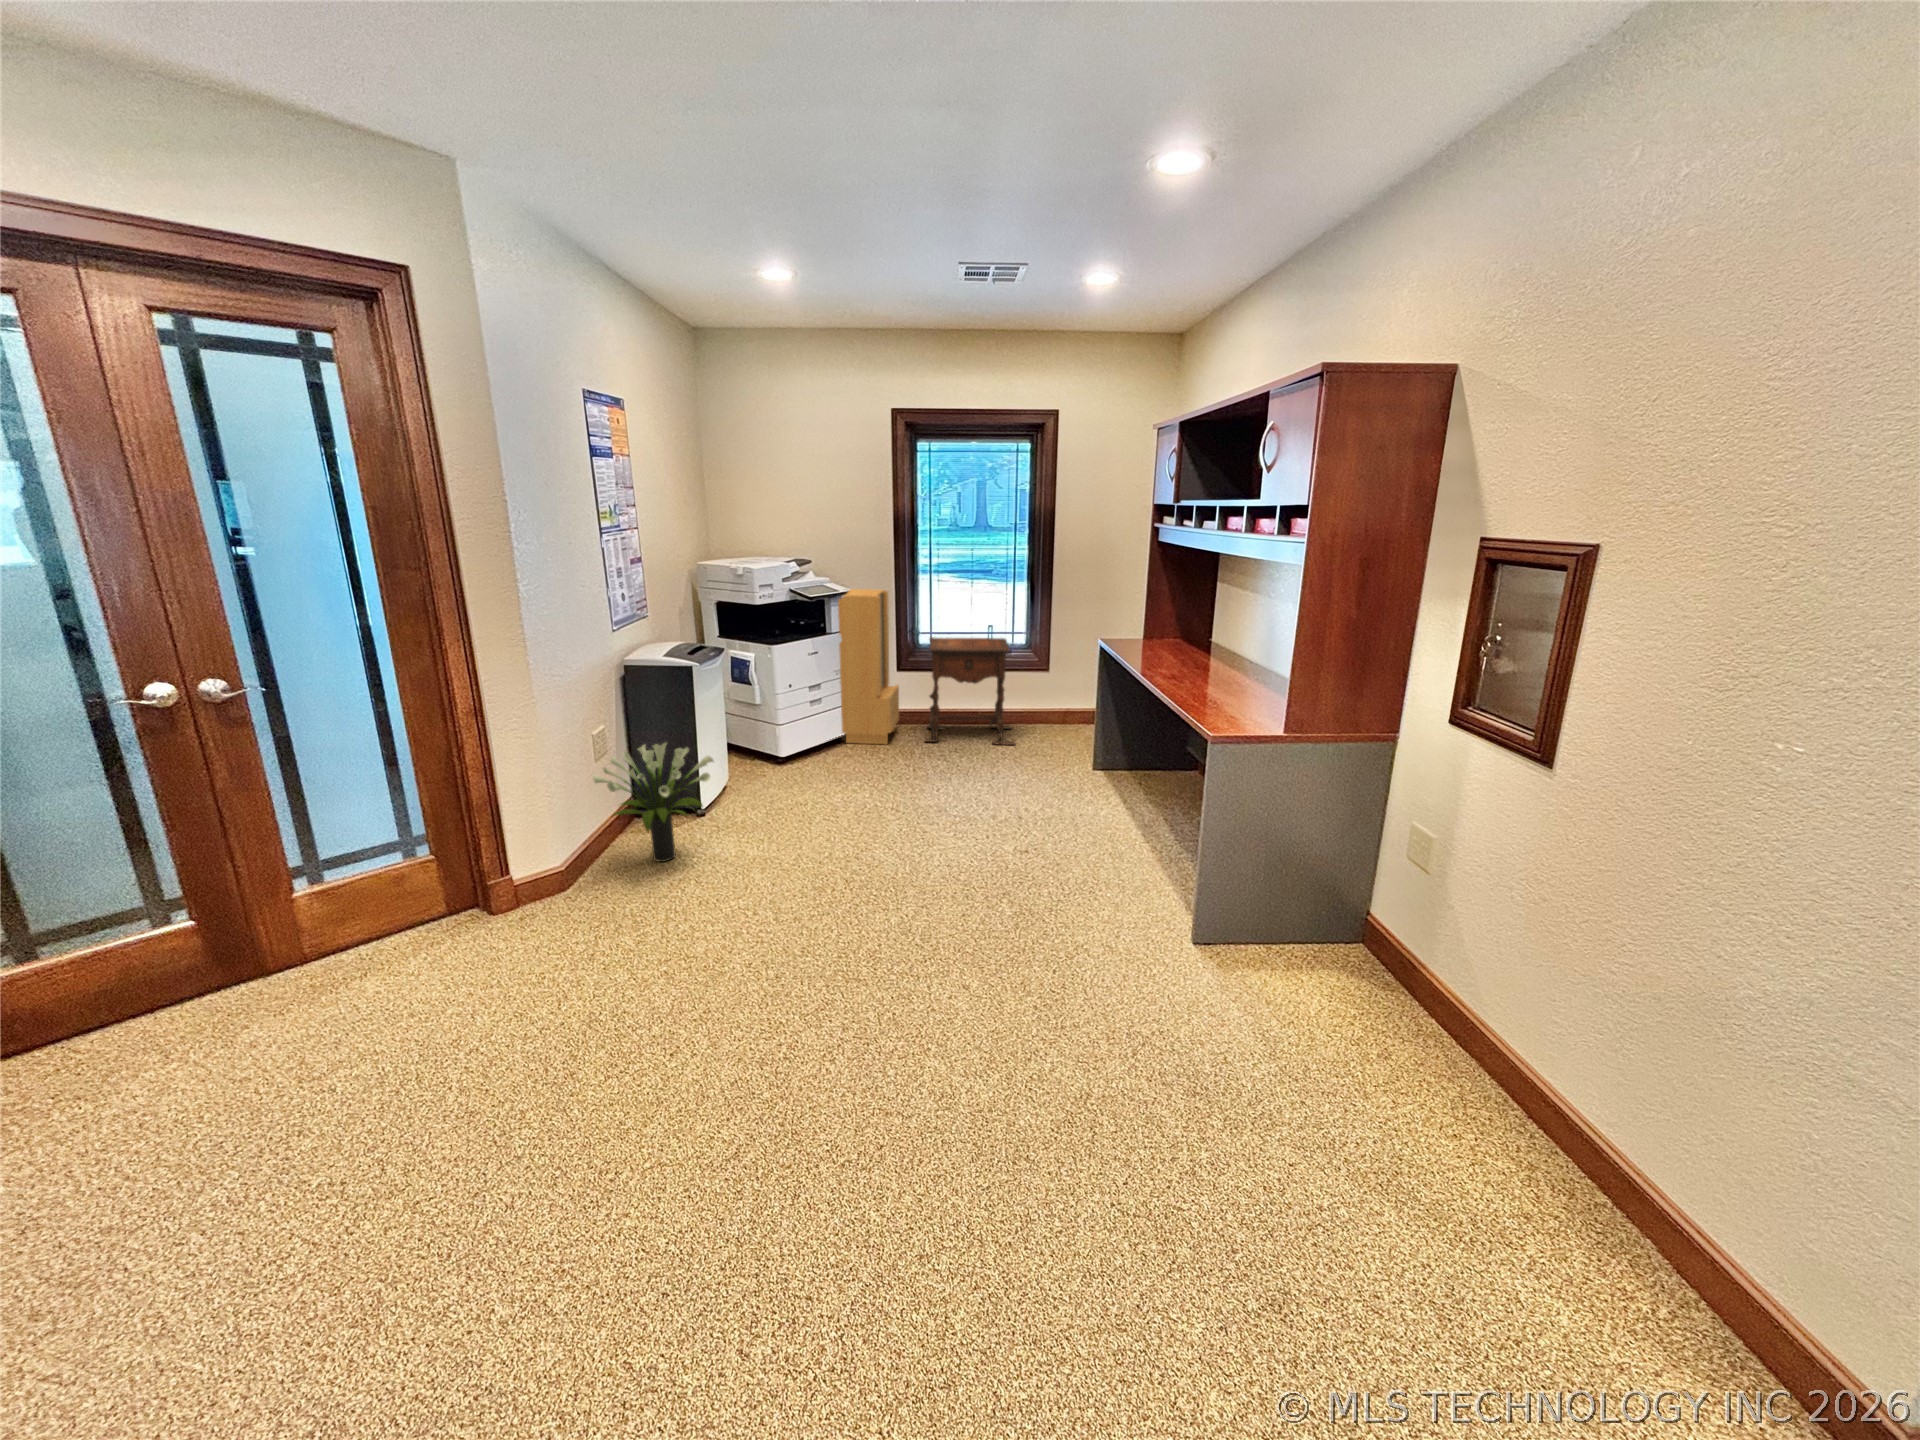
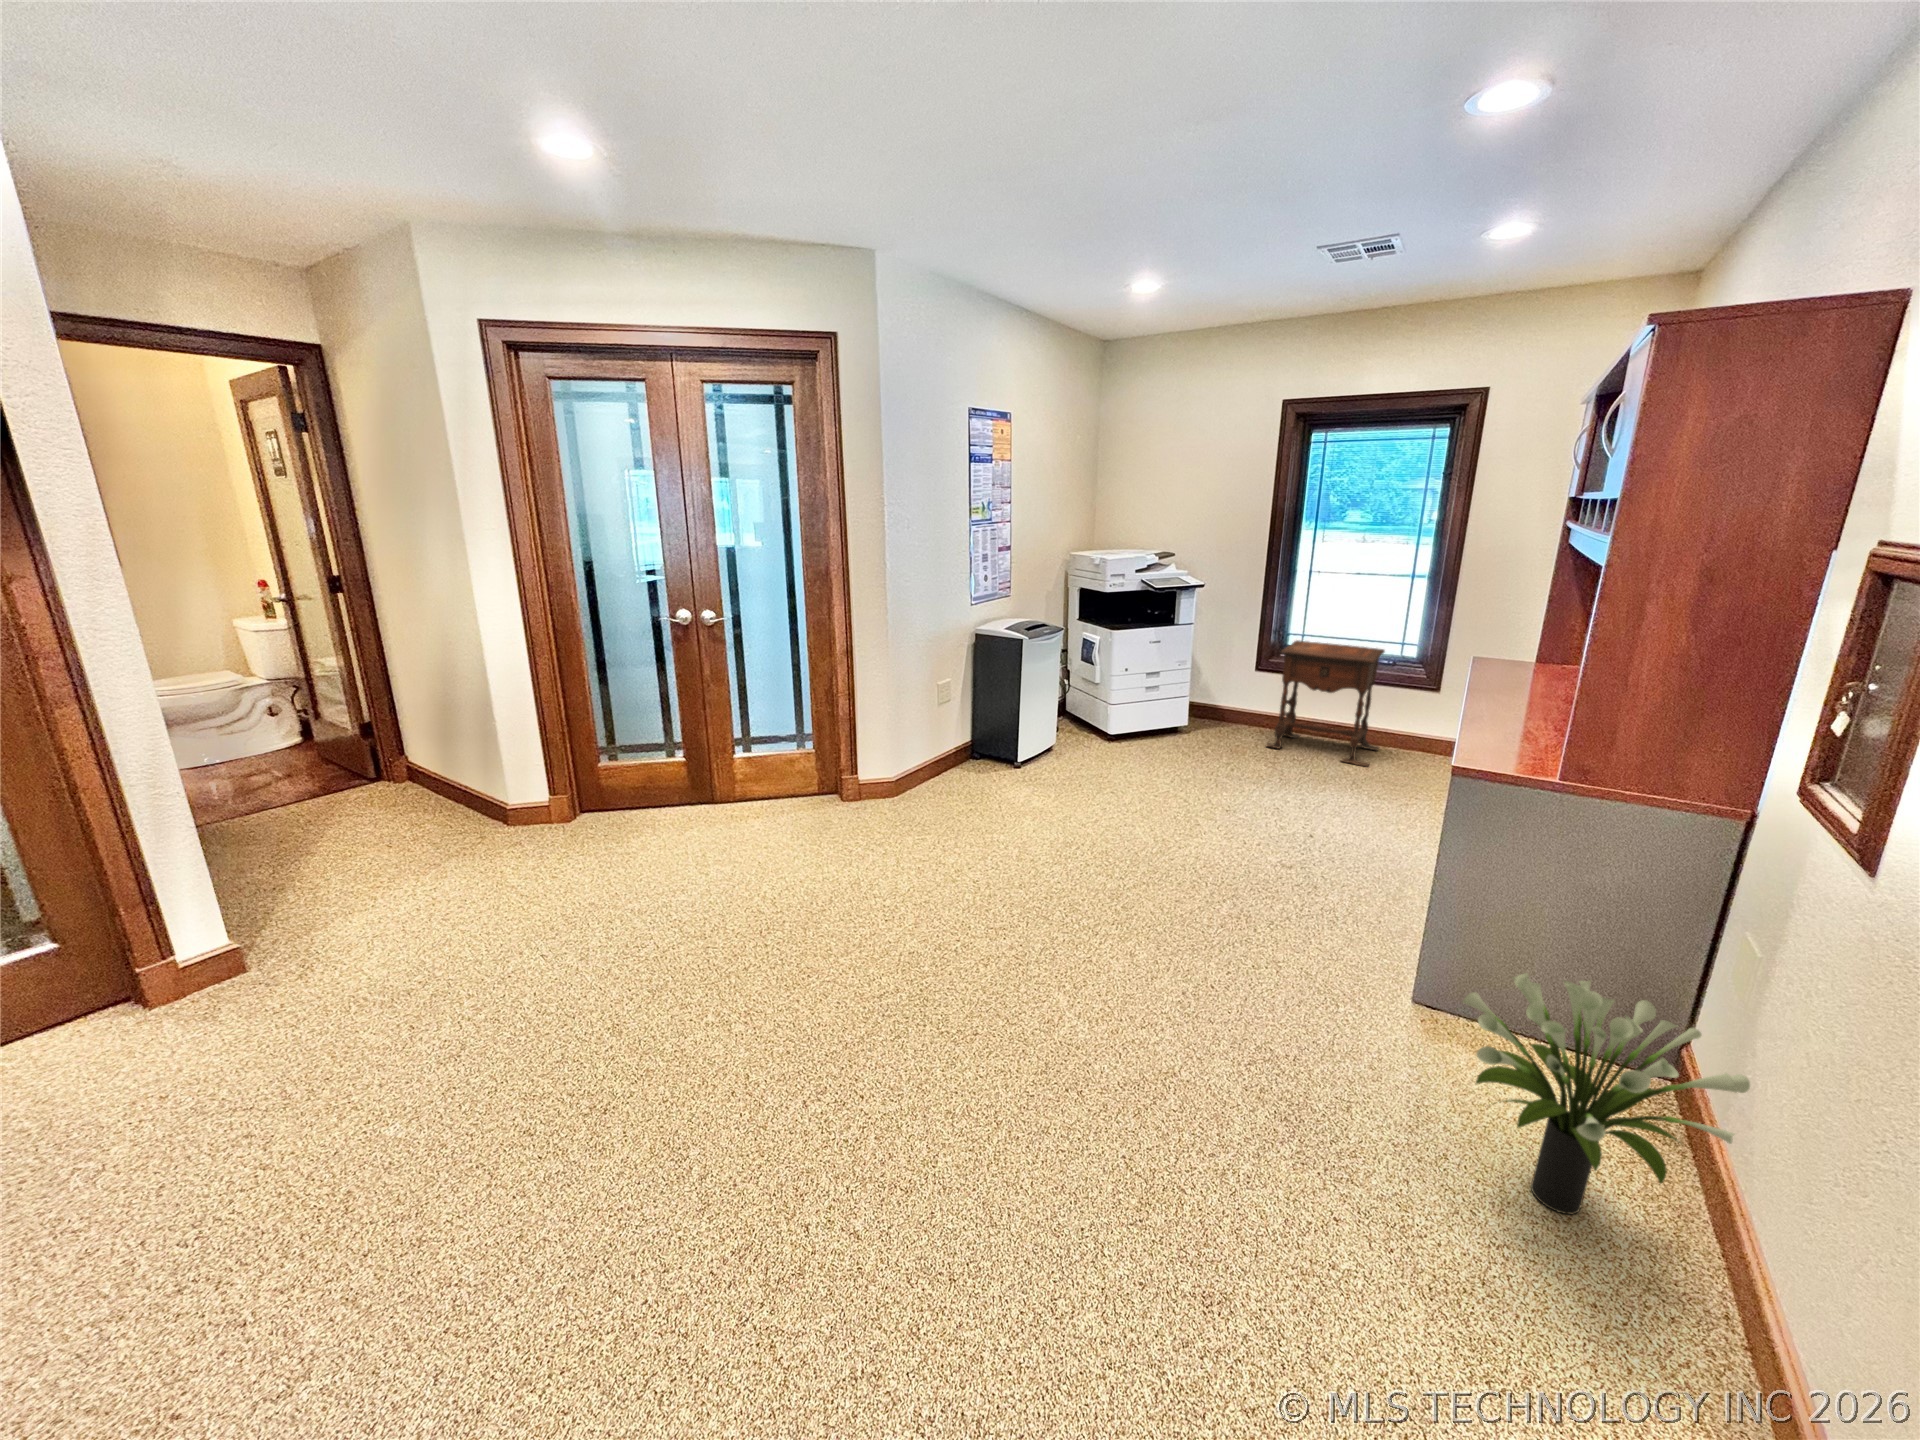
storage cabinet: present [838,589,899,745] -> none [1182,584,1253,742]
potted plant: present [593,743,713,862] -> present [1463,974,1750,1214]

